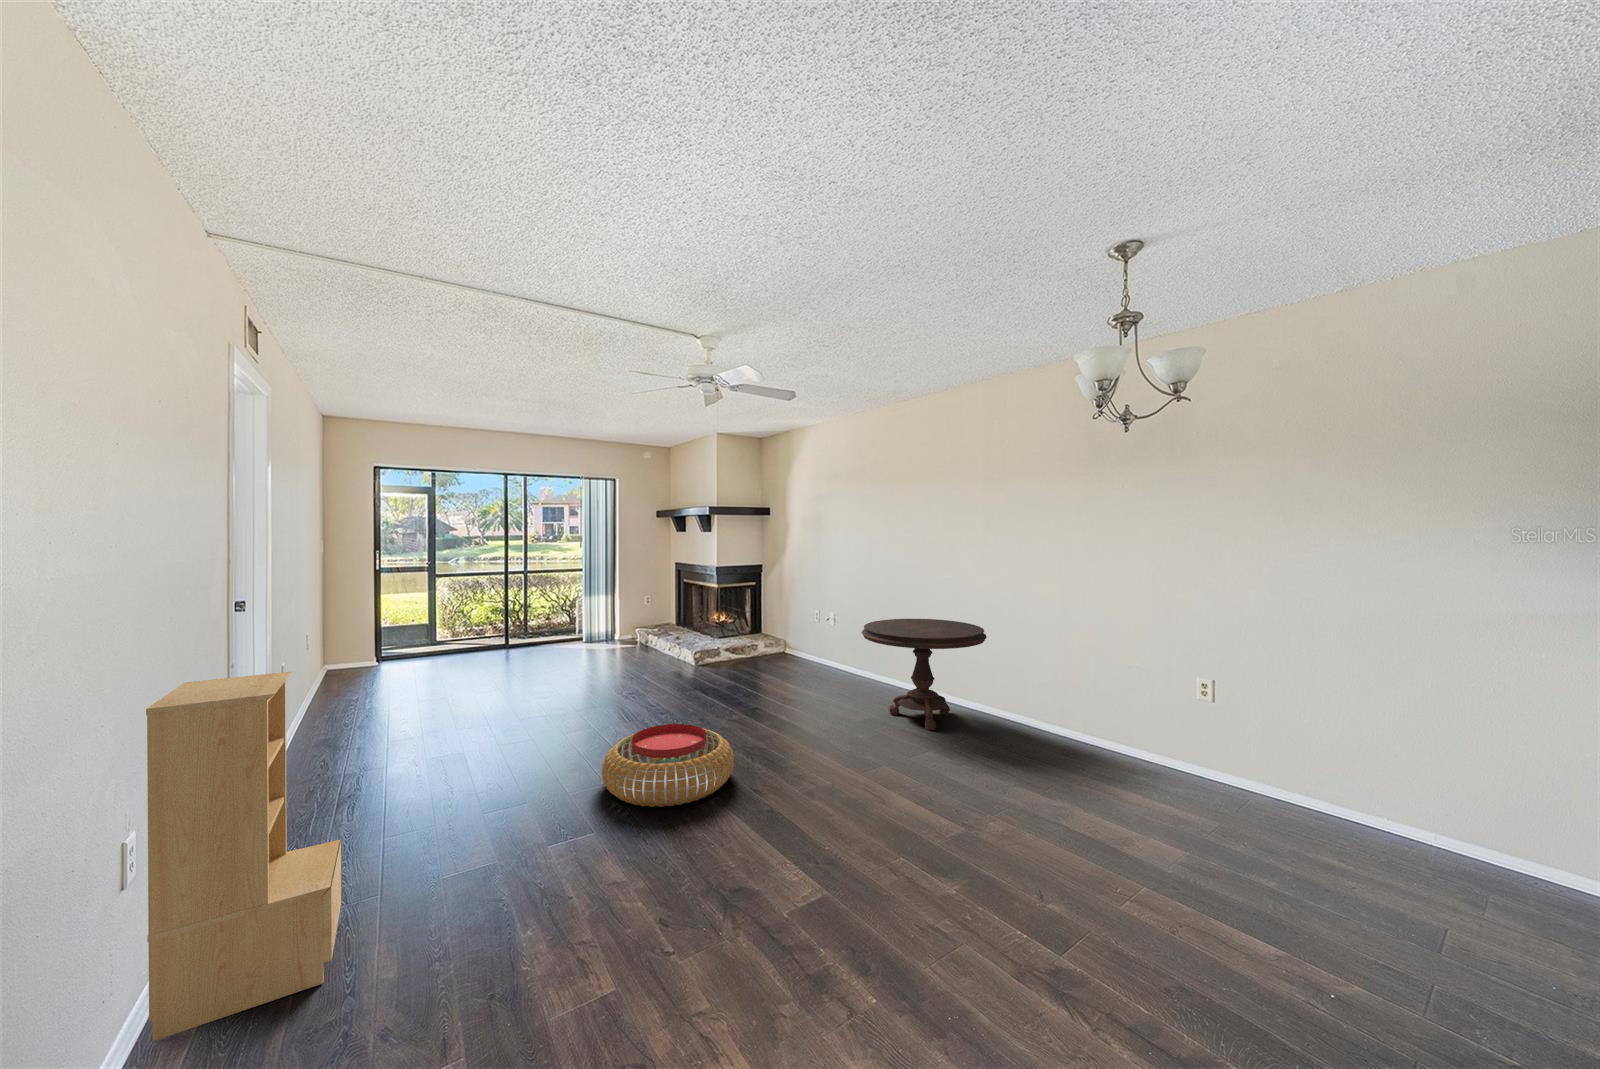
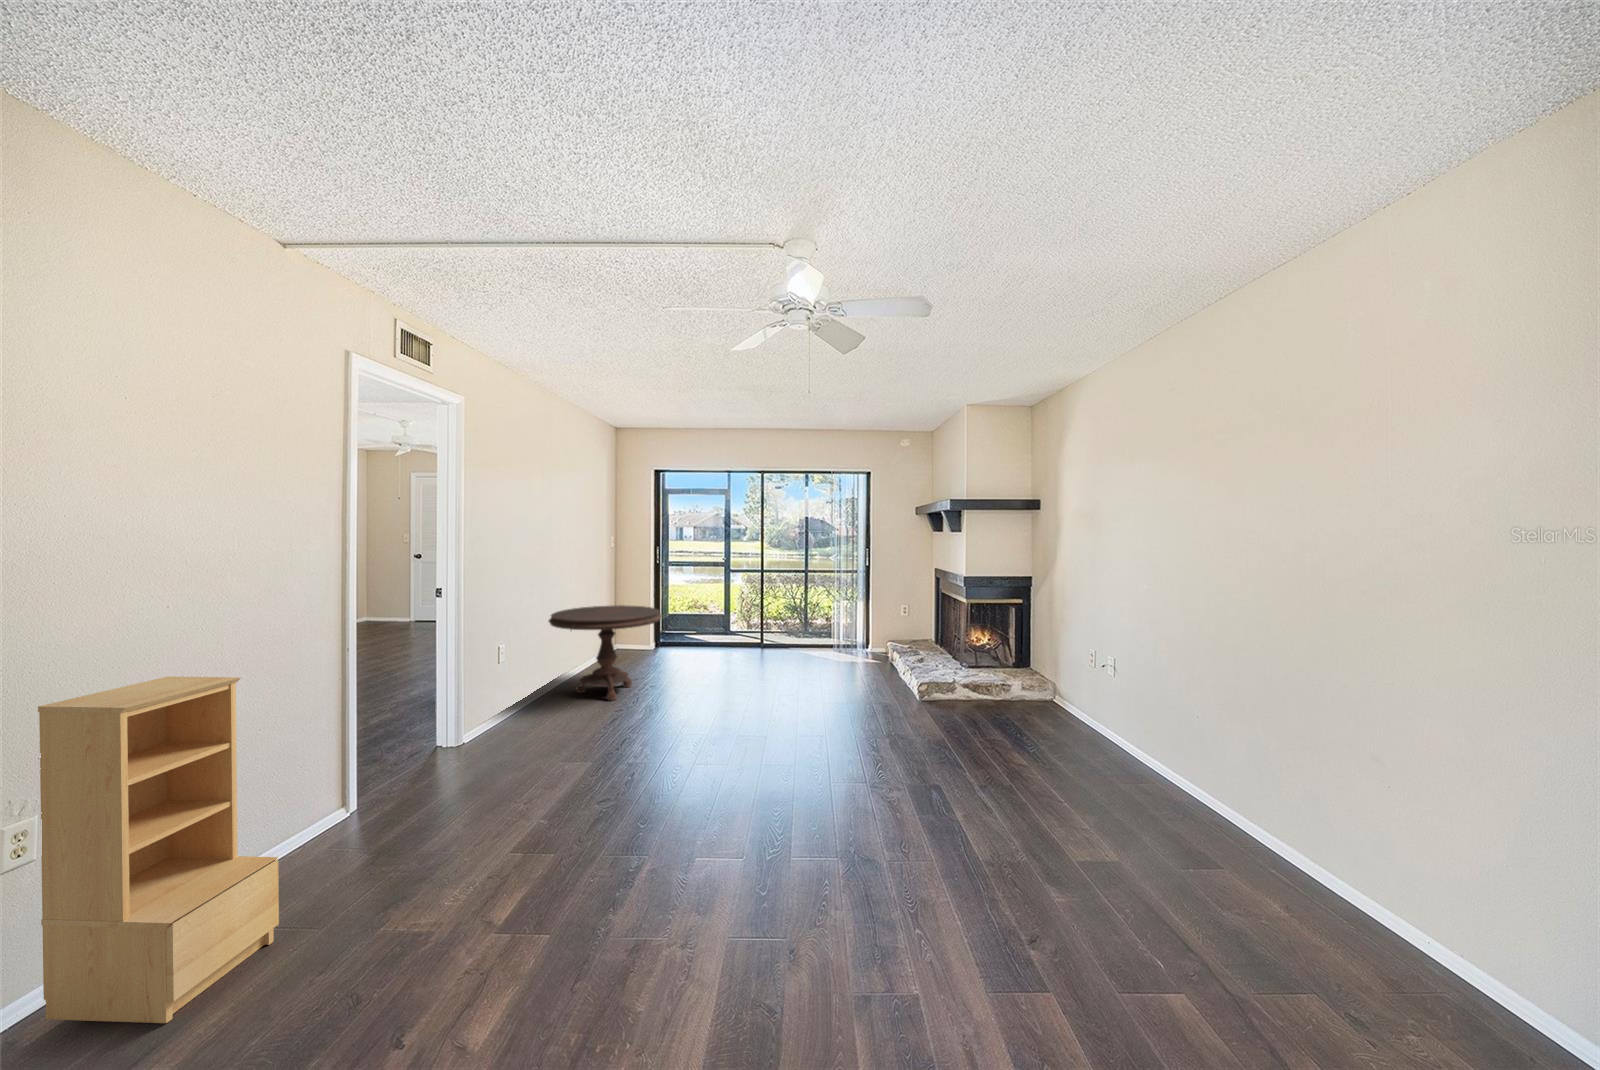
side table: present [861,619,987,730] -> present [548,605,662,701]
pouf: present [602,724,734,807] -> none [618,792,795,924]

